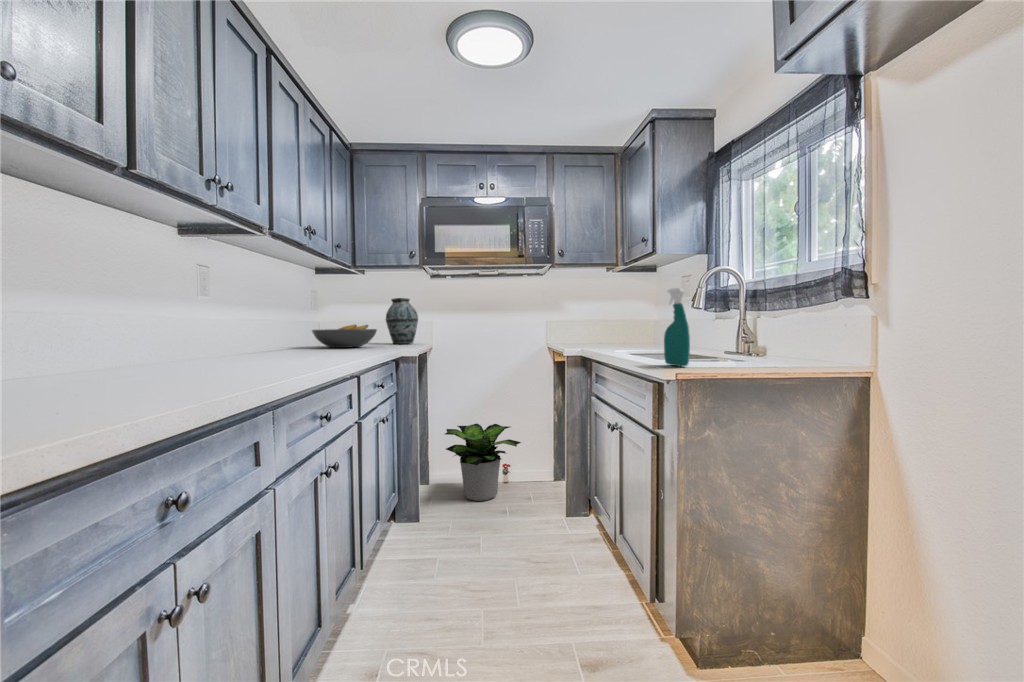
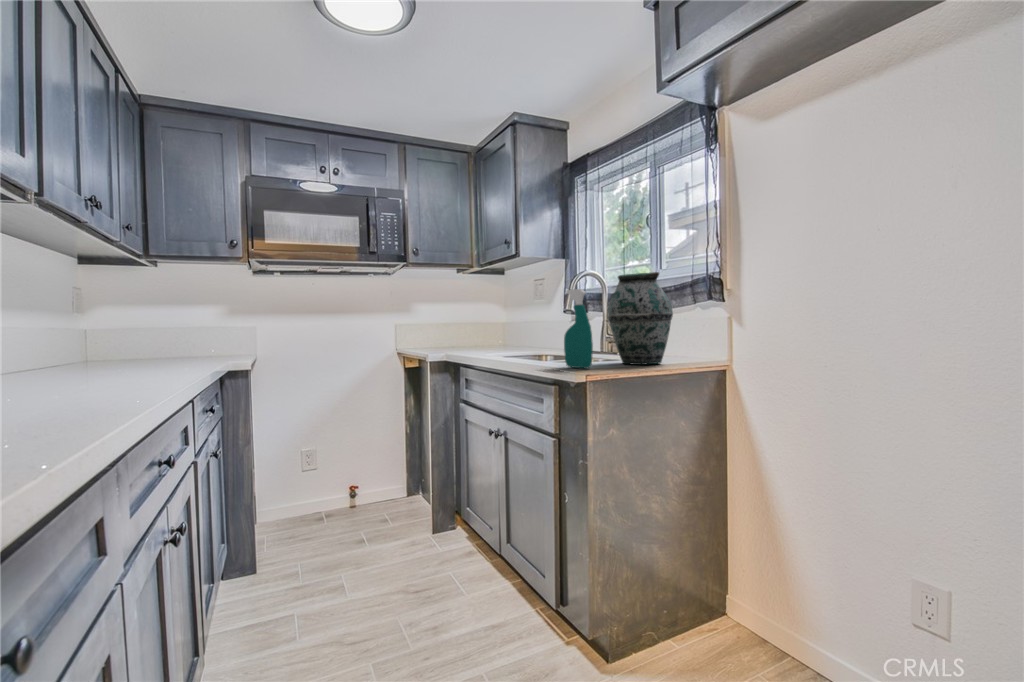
vase: present [386,298,418,344] -> present [608,272,673,365]
fruit bowl: present [312,325,377,348] -> none [67,332,181,364]
potted plant: present [445,423,521,501] -> none [280,443,377,538]

